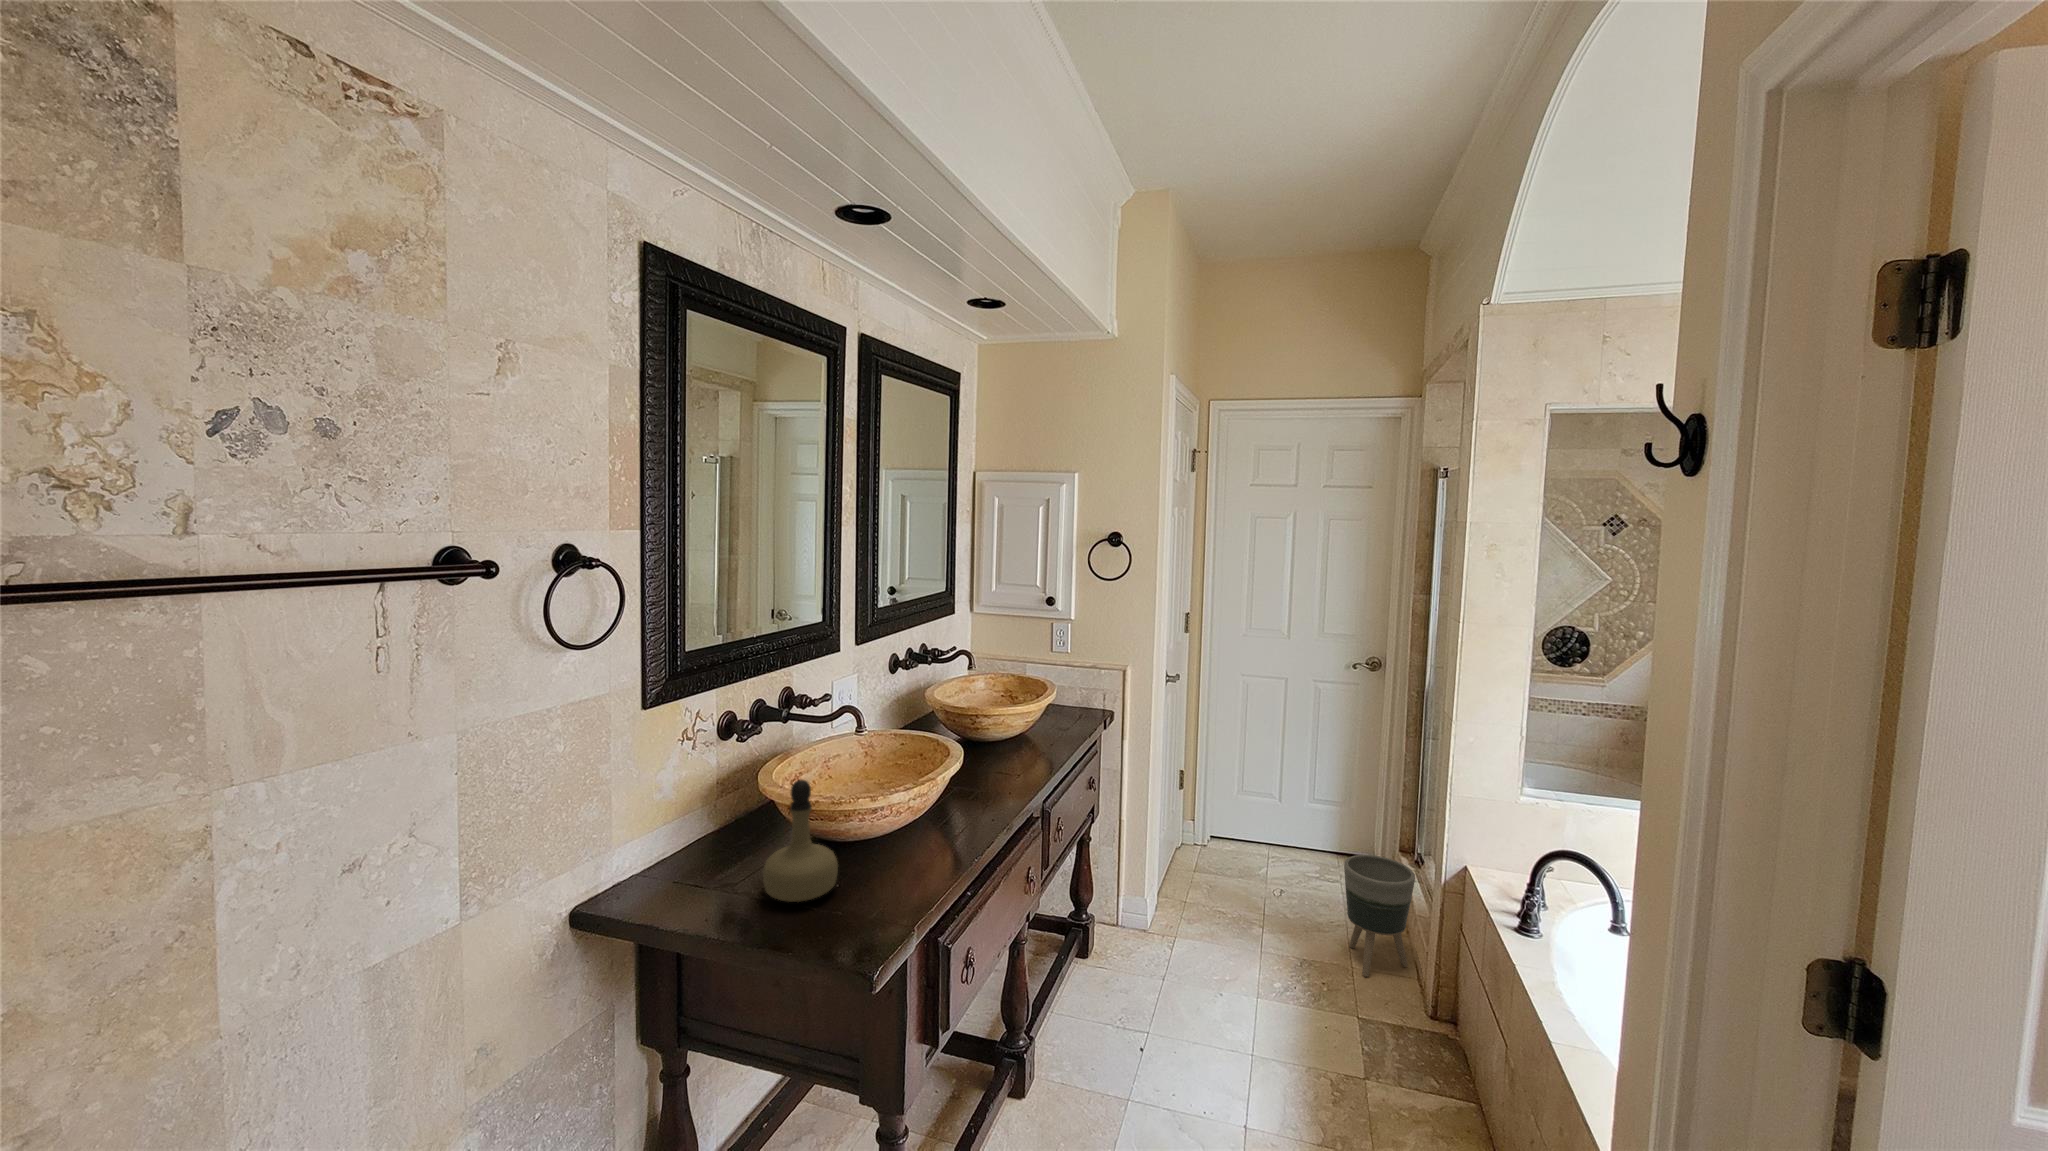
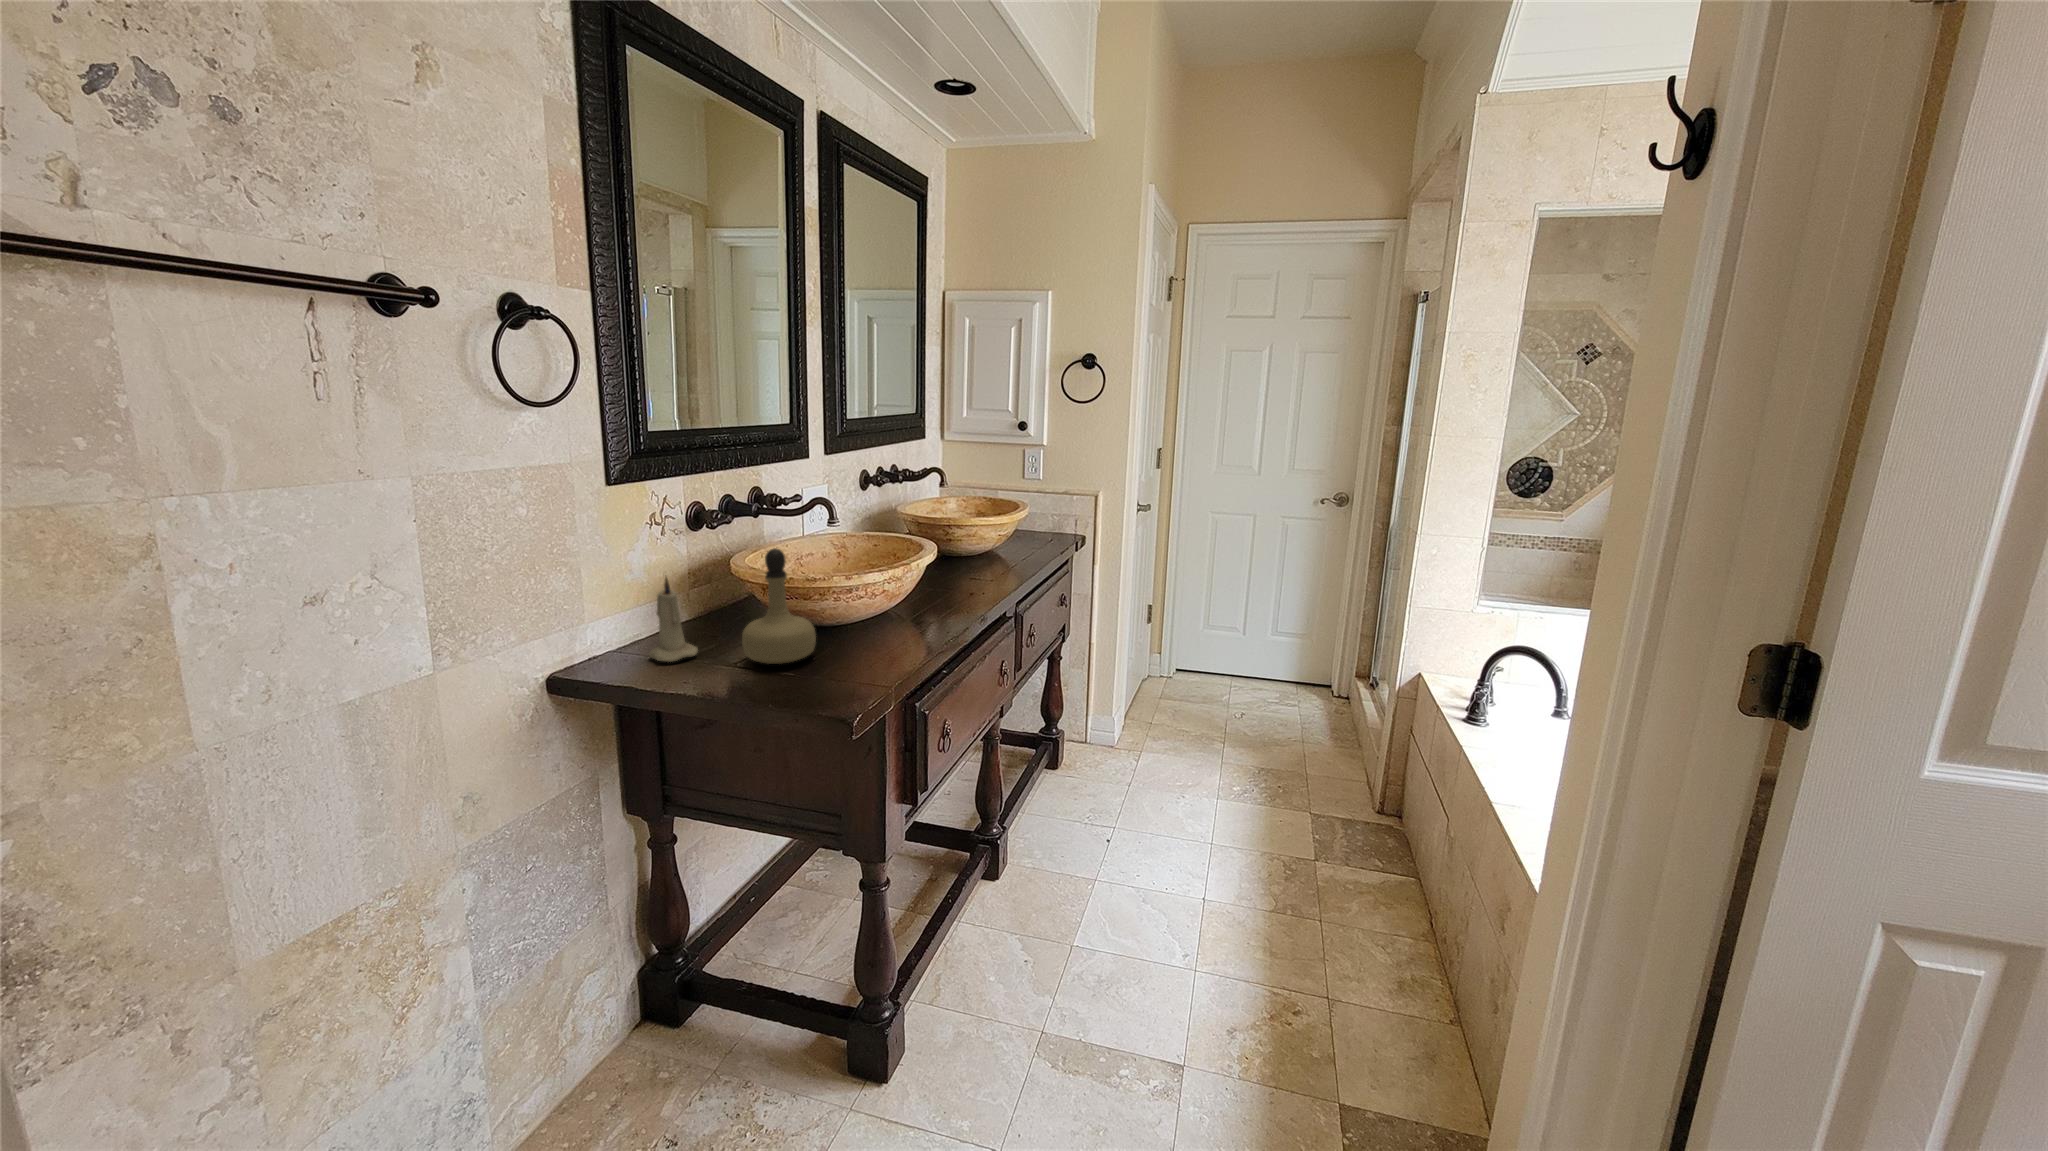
candle: none [668,804,718,896] -> present [649,577,698,662]
planter: present [1344,855,1415,977] -> none [1304,673,1369,779]

